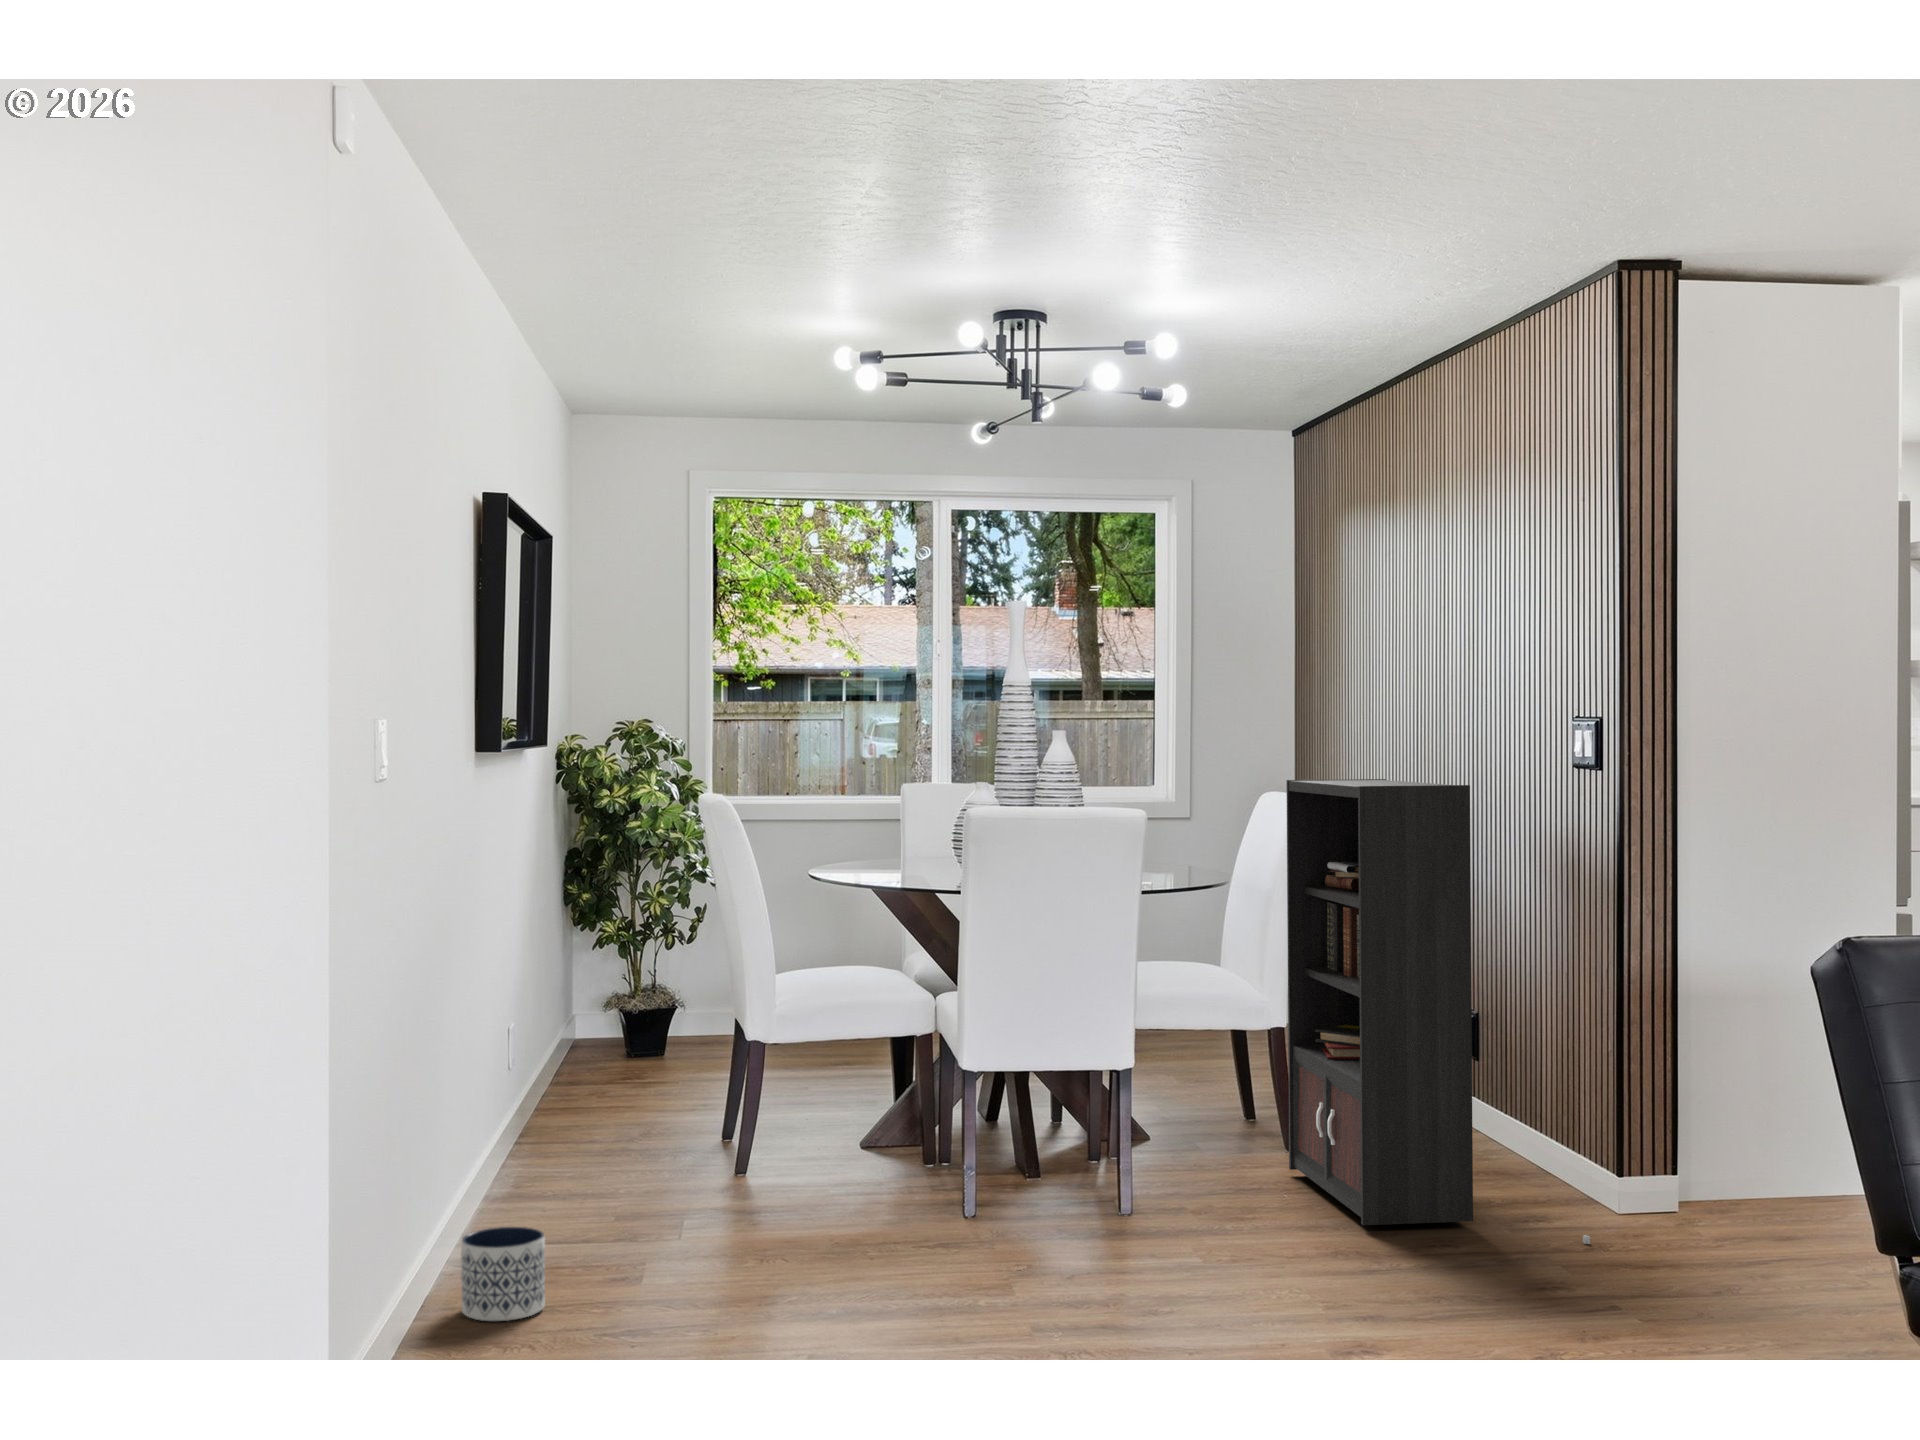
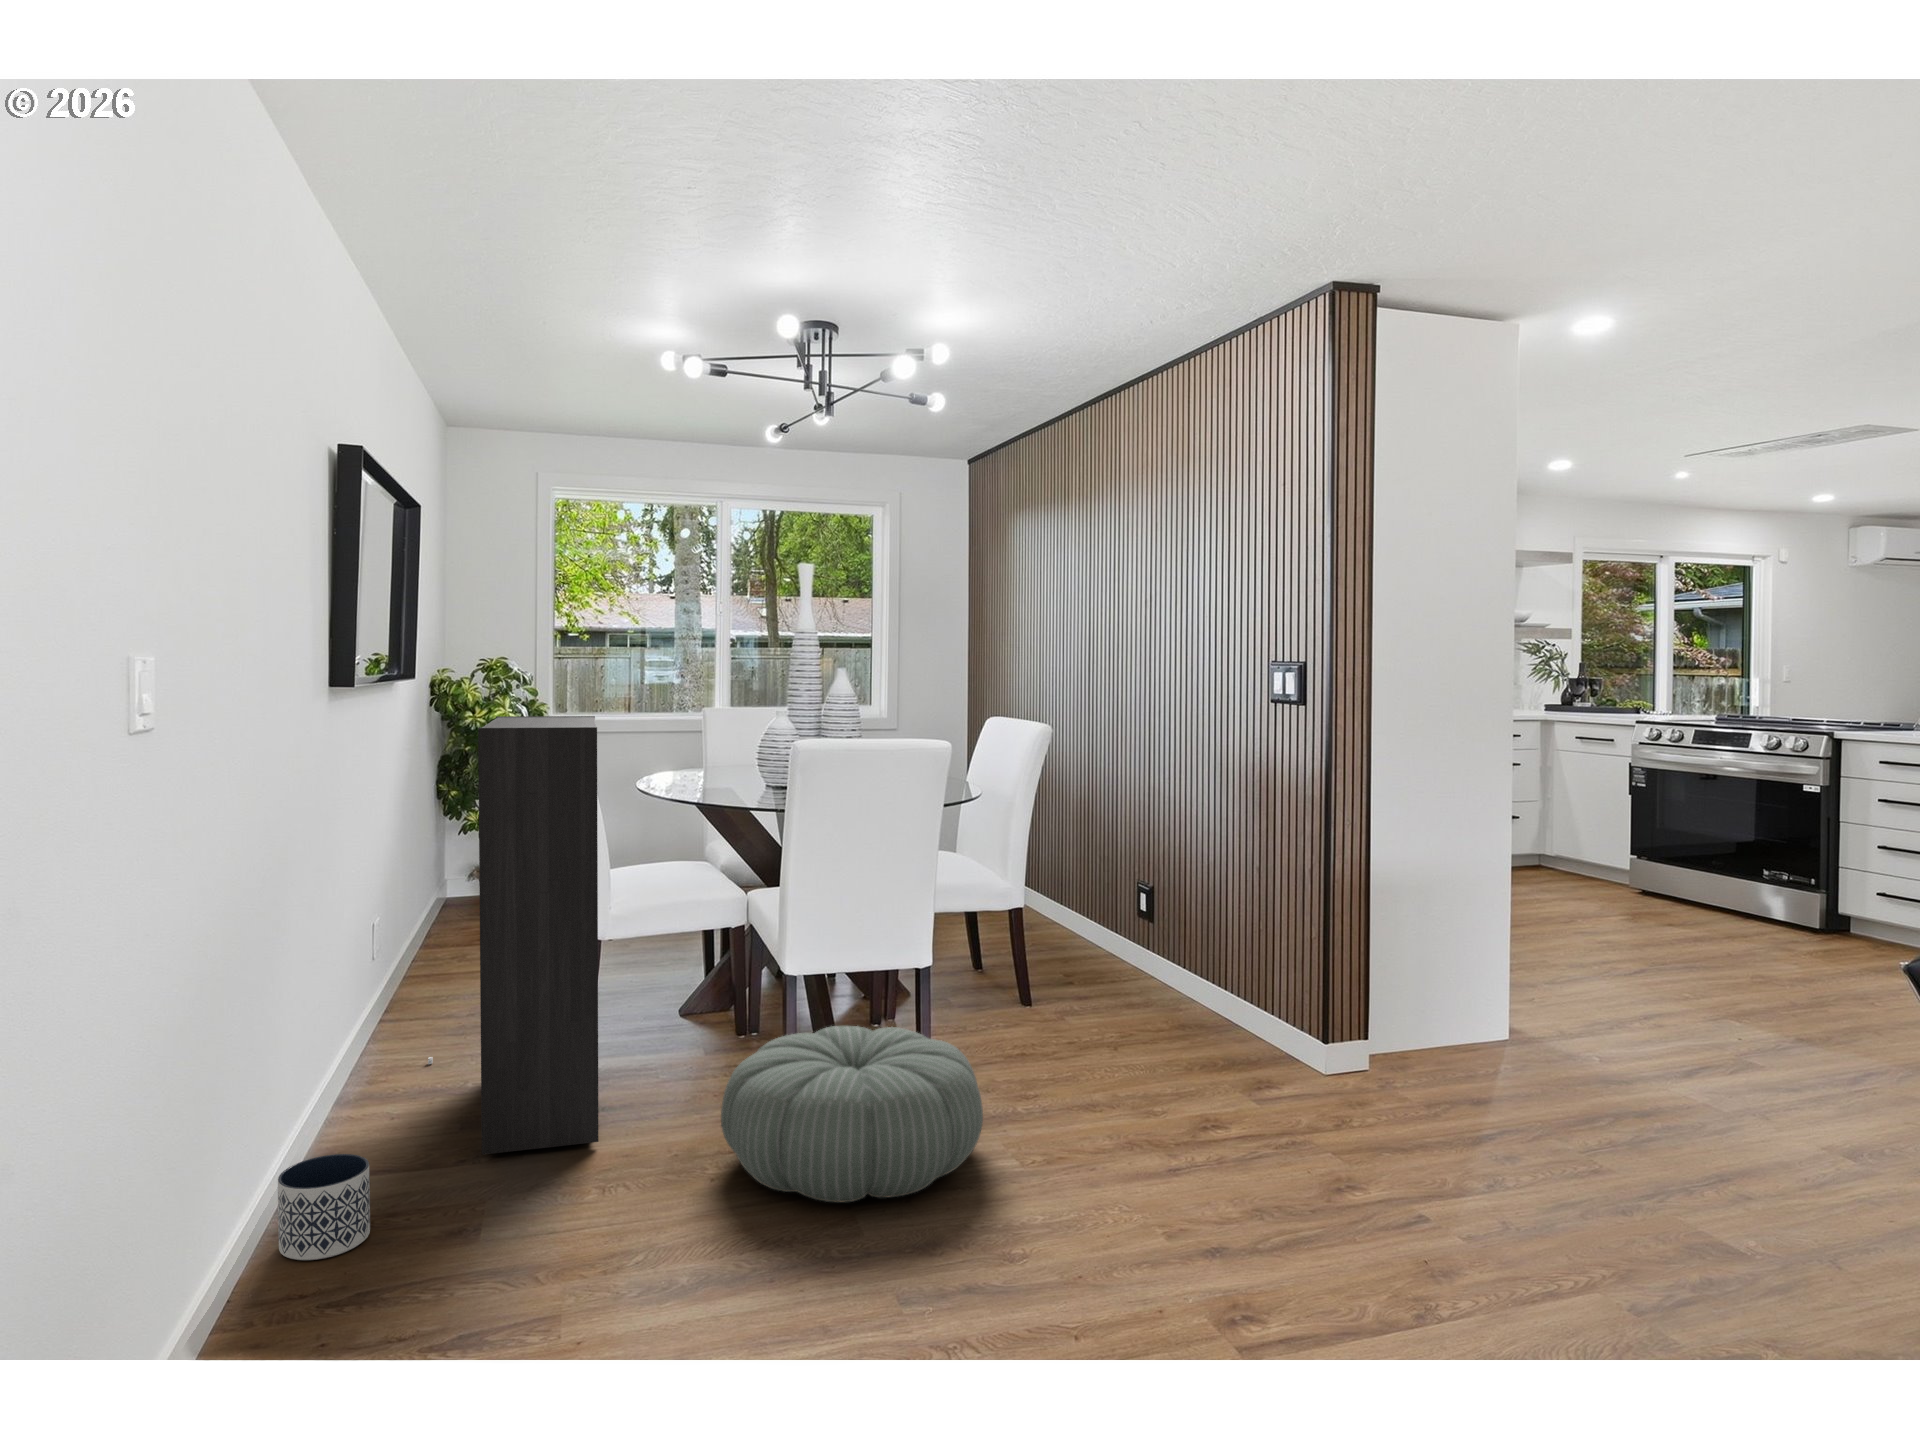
bookcase: present [1286,779,1590,1244] -> present [428,716,599,1155]
pouf: none [899,1136,1190,1307] -> present [721,1026,983,1203]

